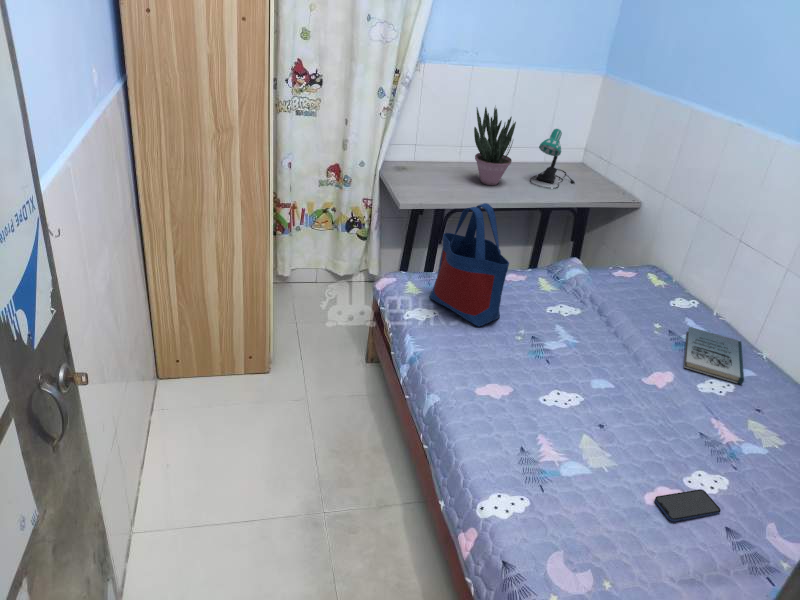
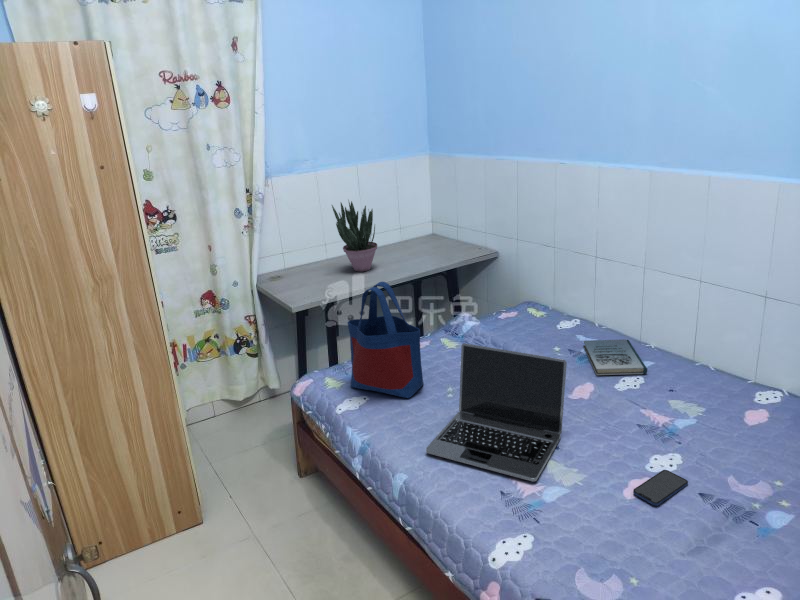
desk lamp: present [530,129,575,188] -> none [396,207,437,261]
laptop: none [469,292,641,451] -> present [426,343,567,482]

